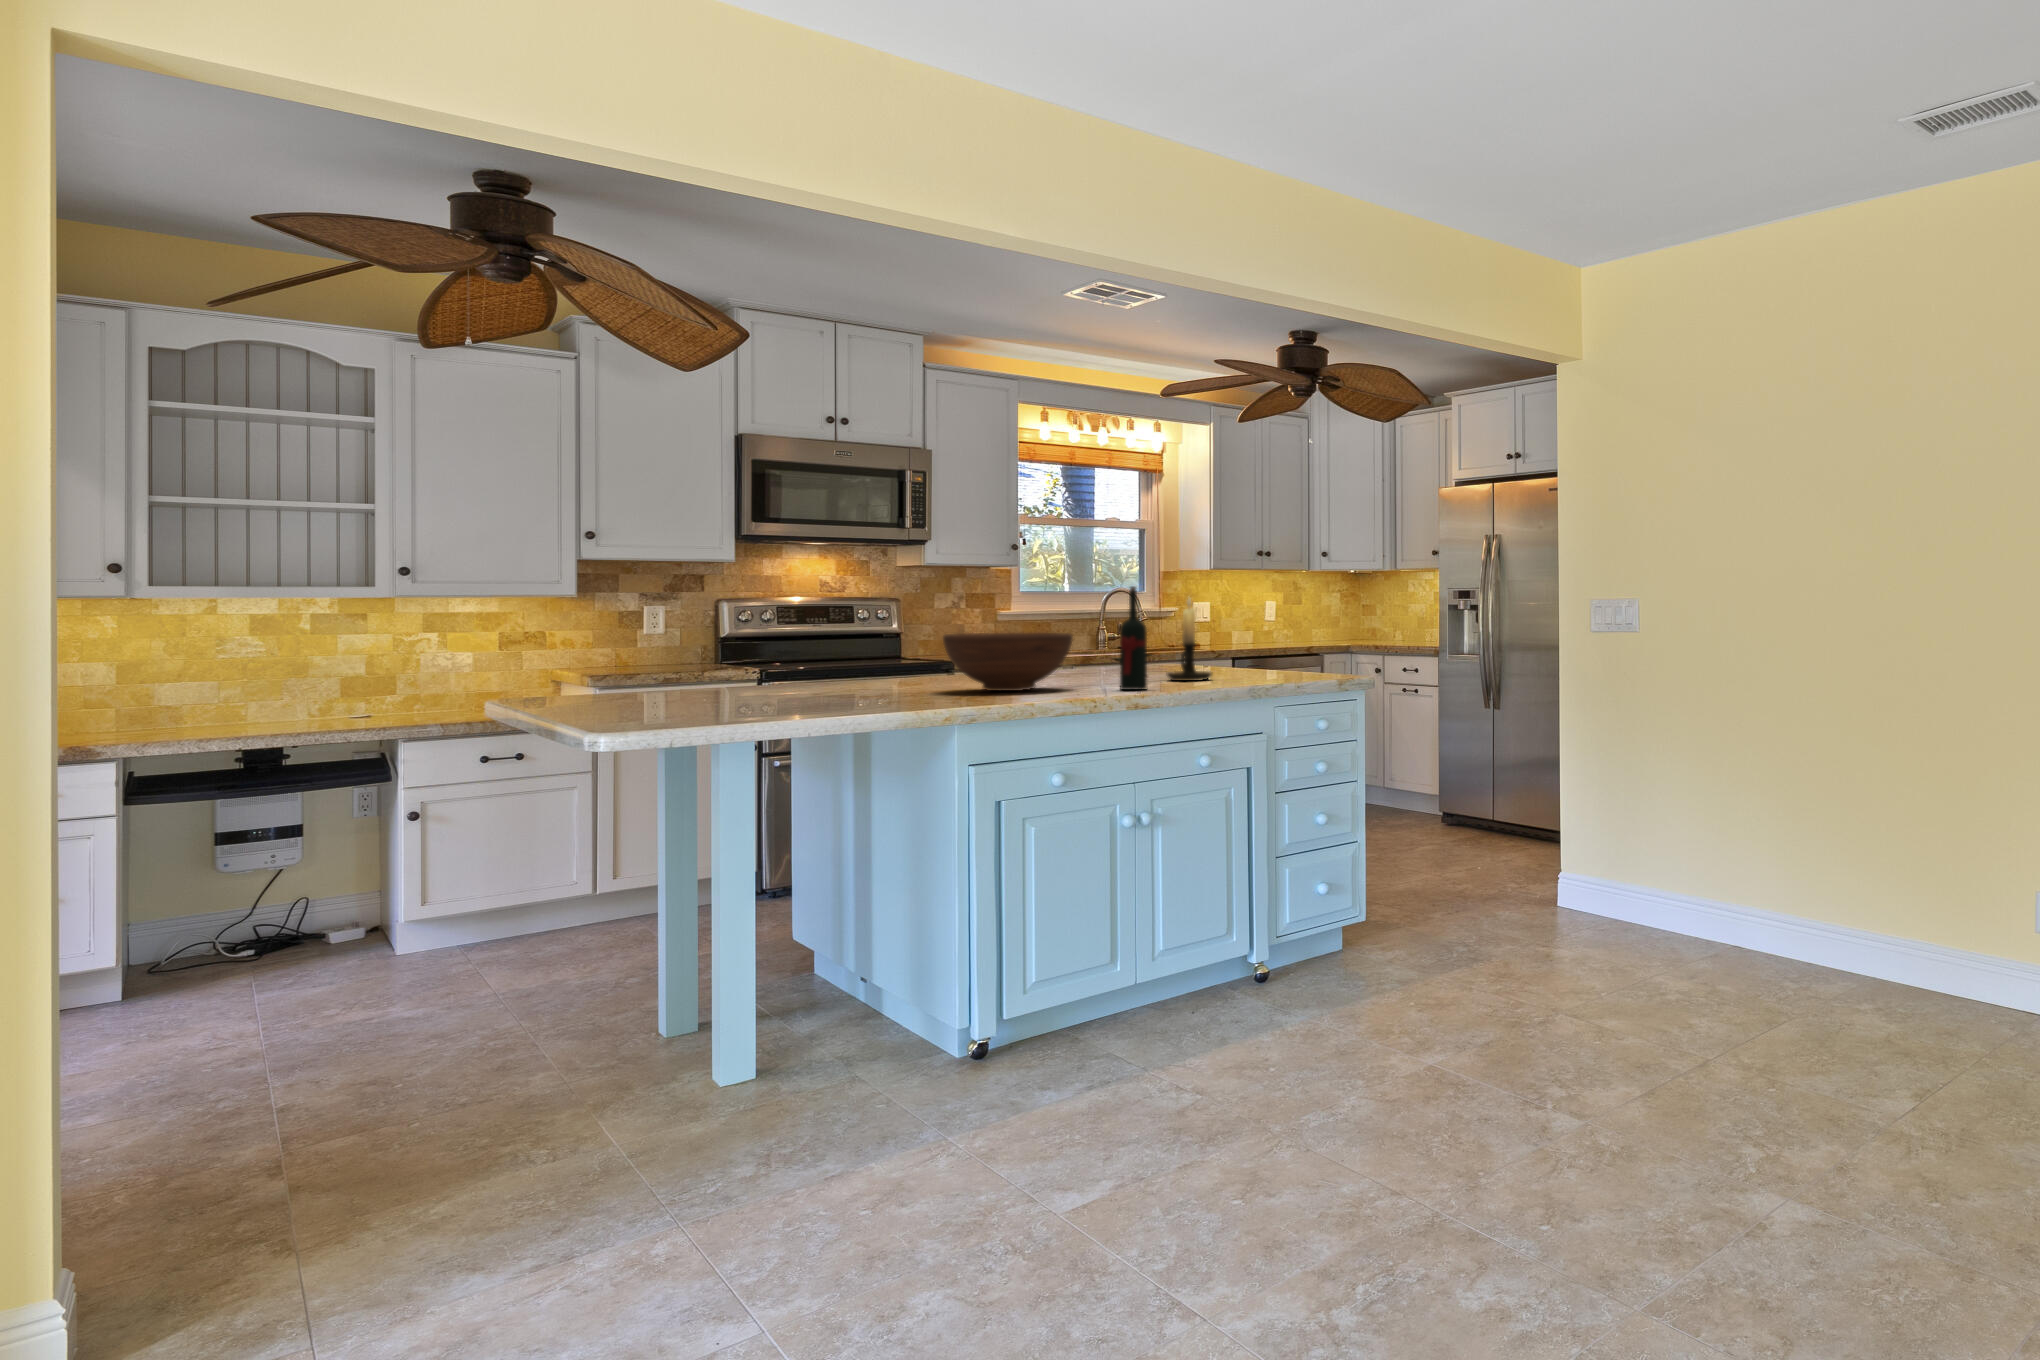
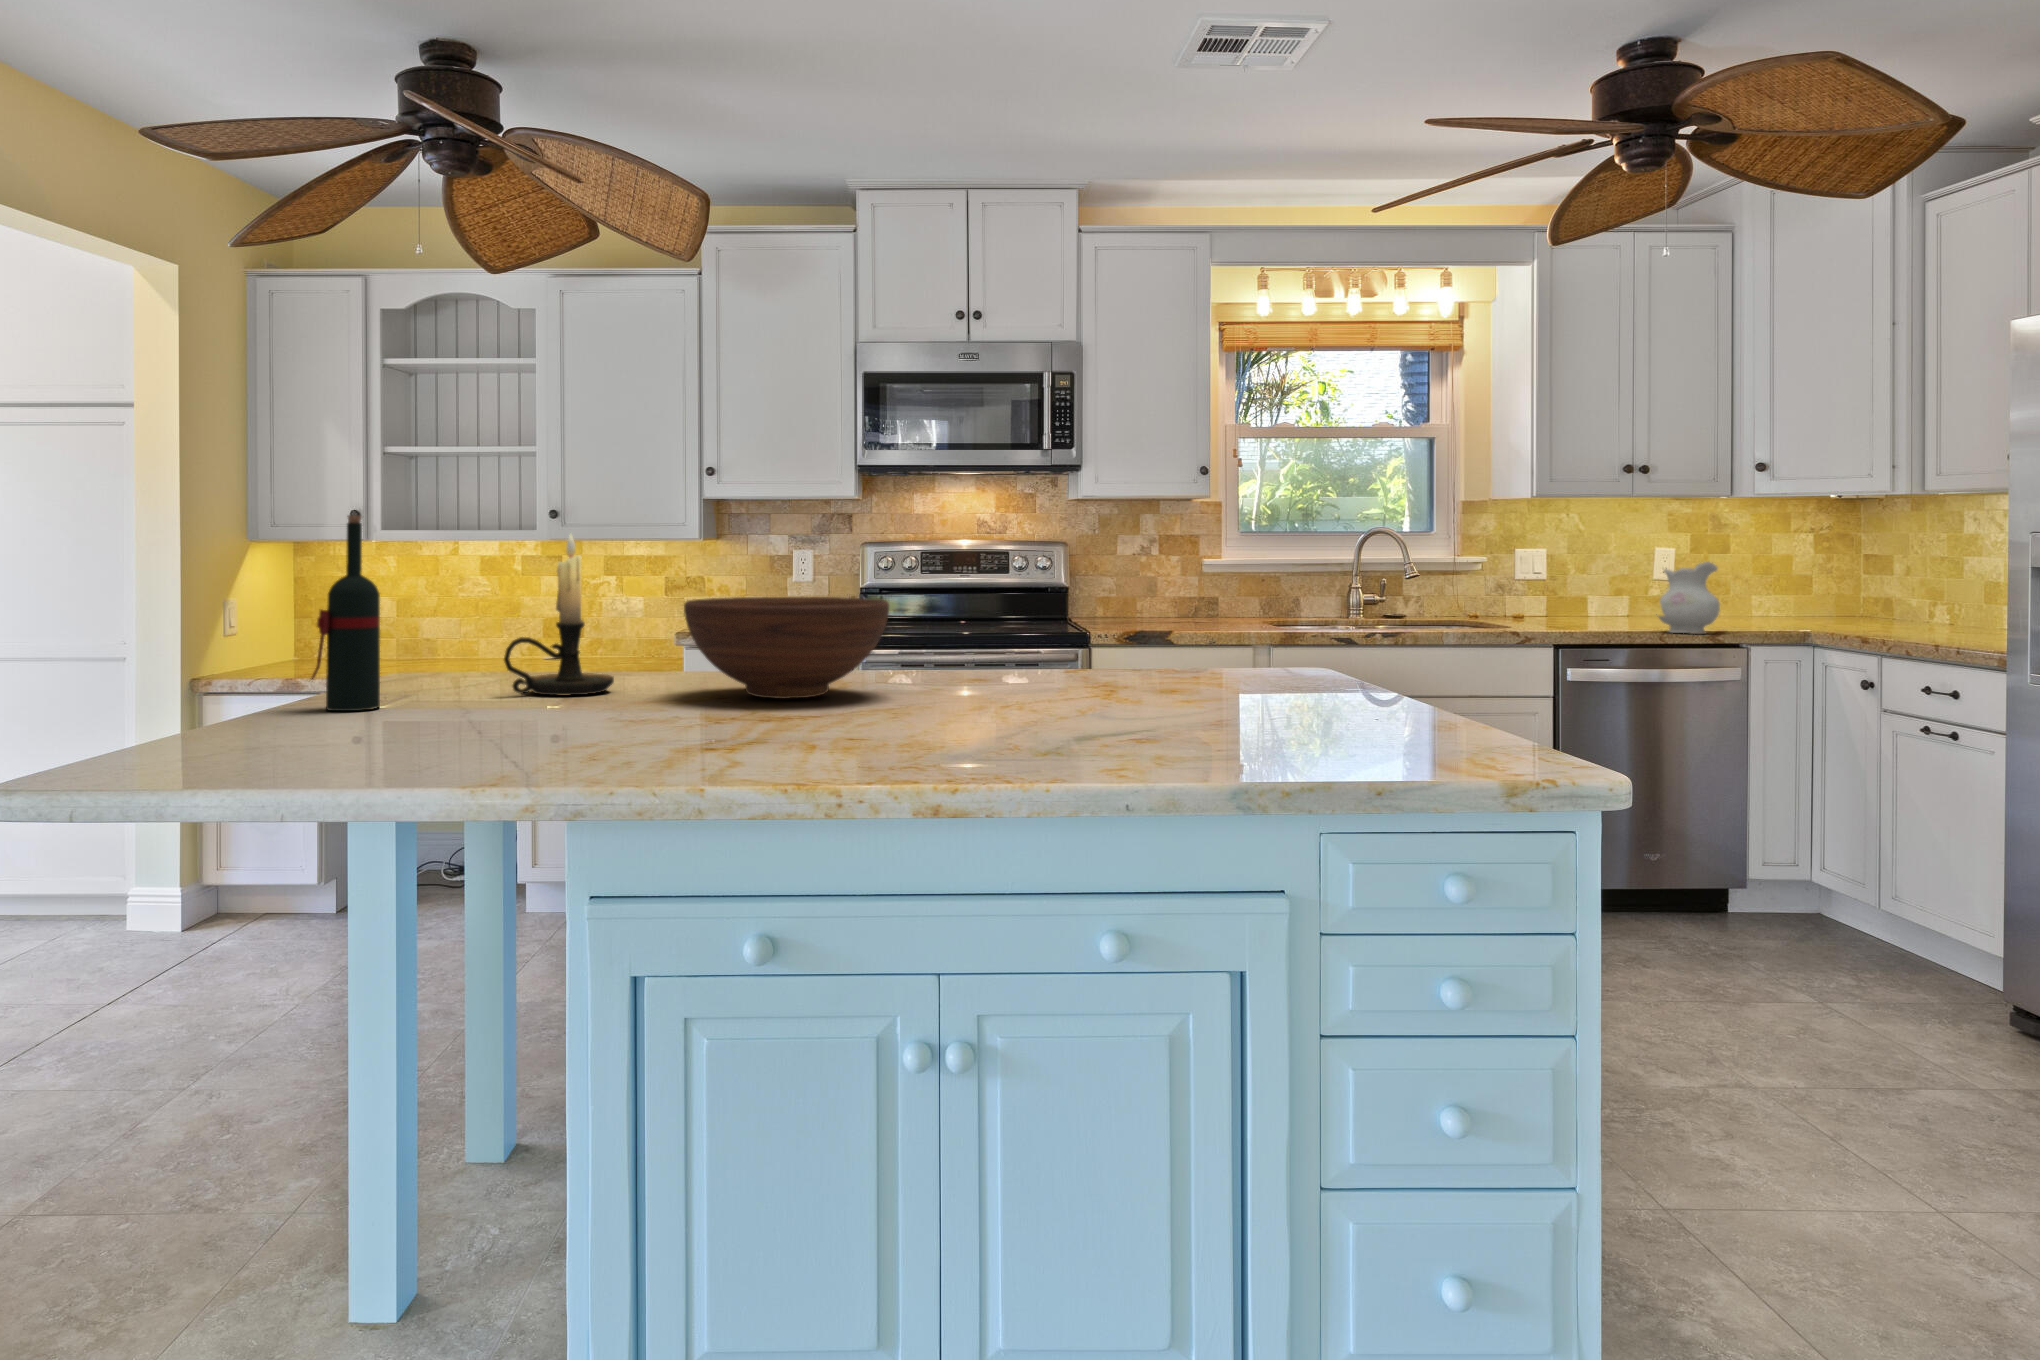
wine bottle: present [1120,586,1147,690] -> present [312,515,380,711]
candle holder: present [1166,599,1212,681] -> present [504,535,614,696]
ceramic pitcher: none [1267,607,1307,651] -> present [1659,561,1720,634]

